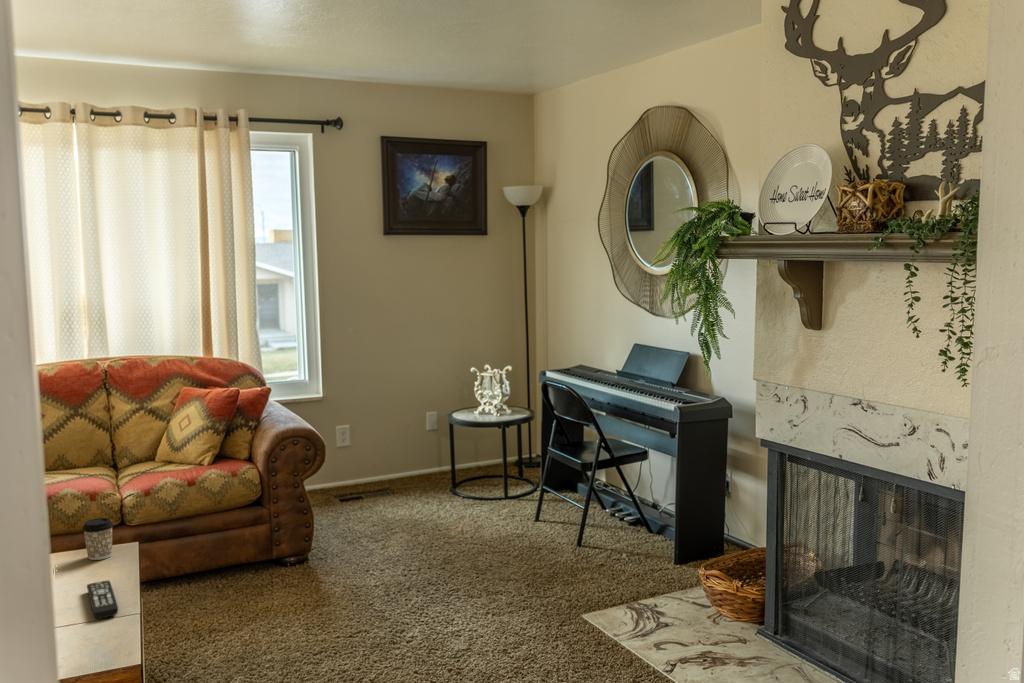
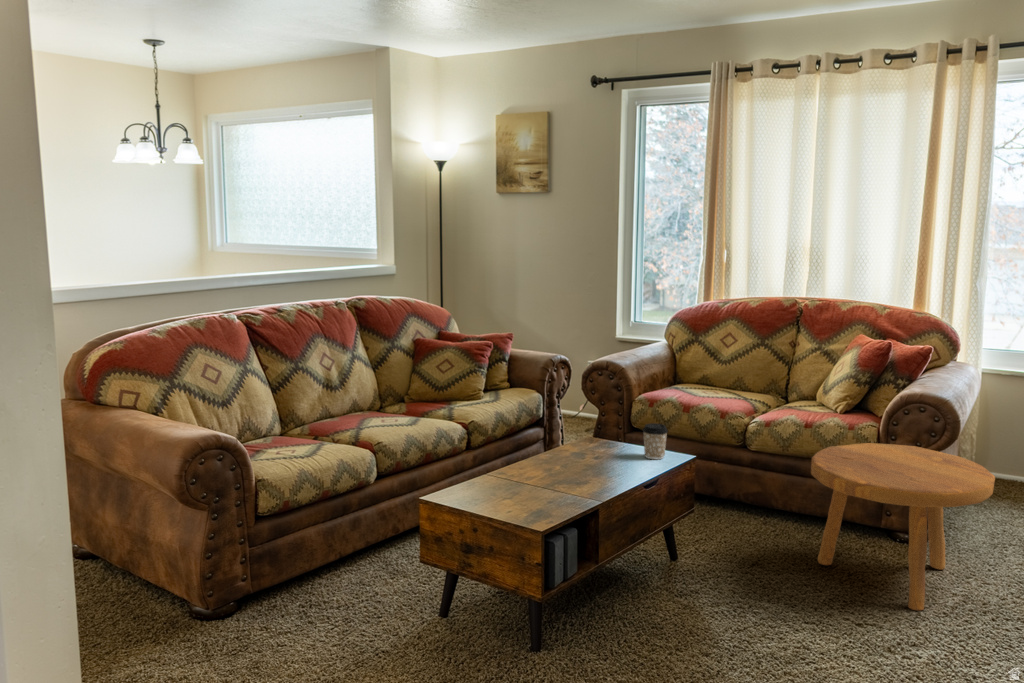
footstool: none [240,473,392,609] -> present [811,443,995,611]
remote control: present [87,581,118,618] -> none [574,470,622,498]

